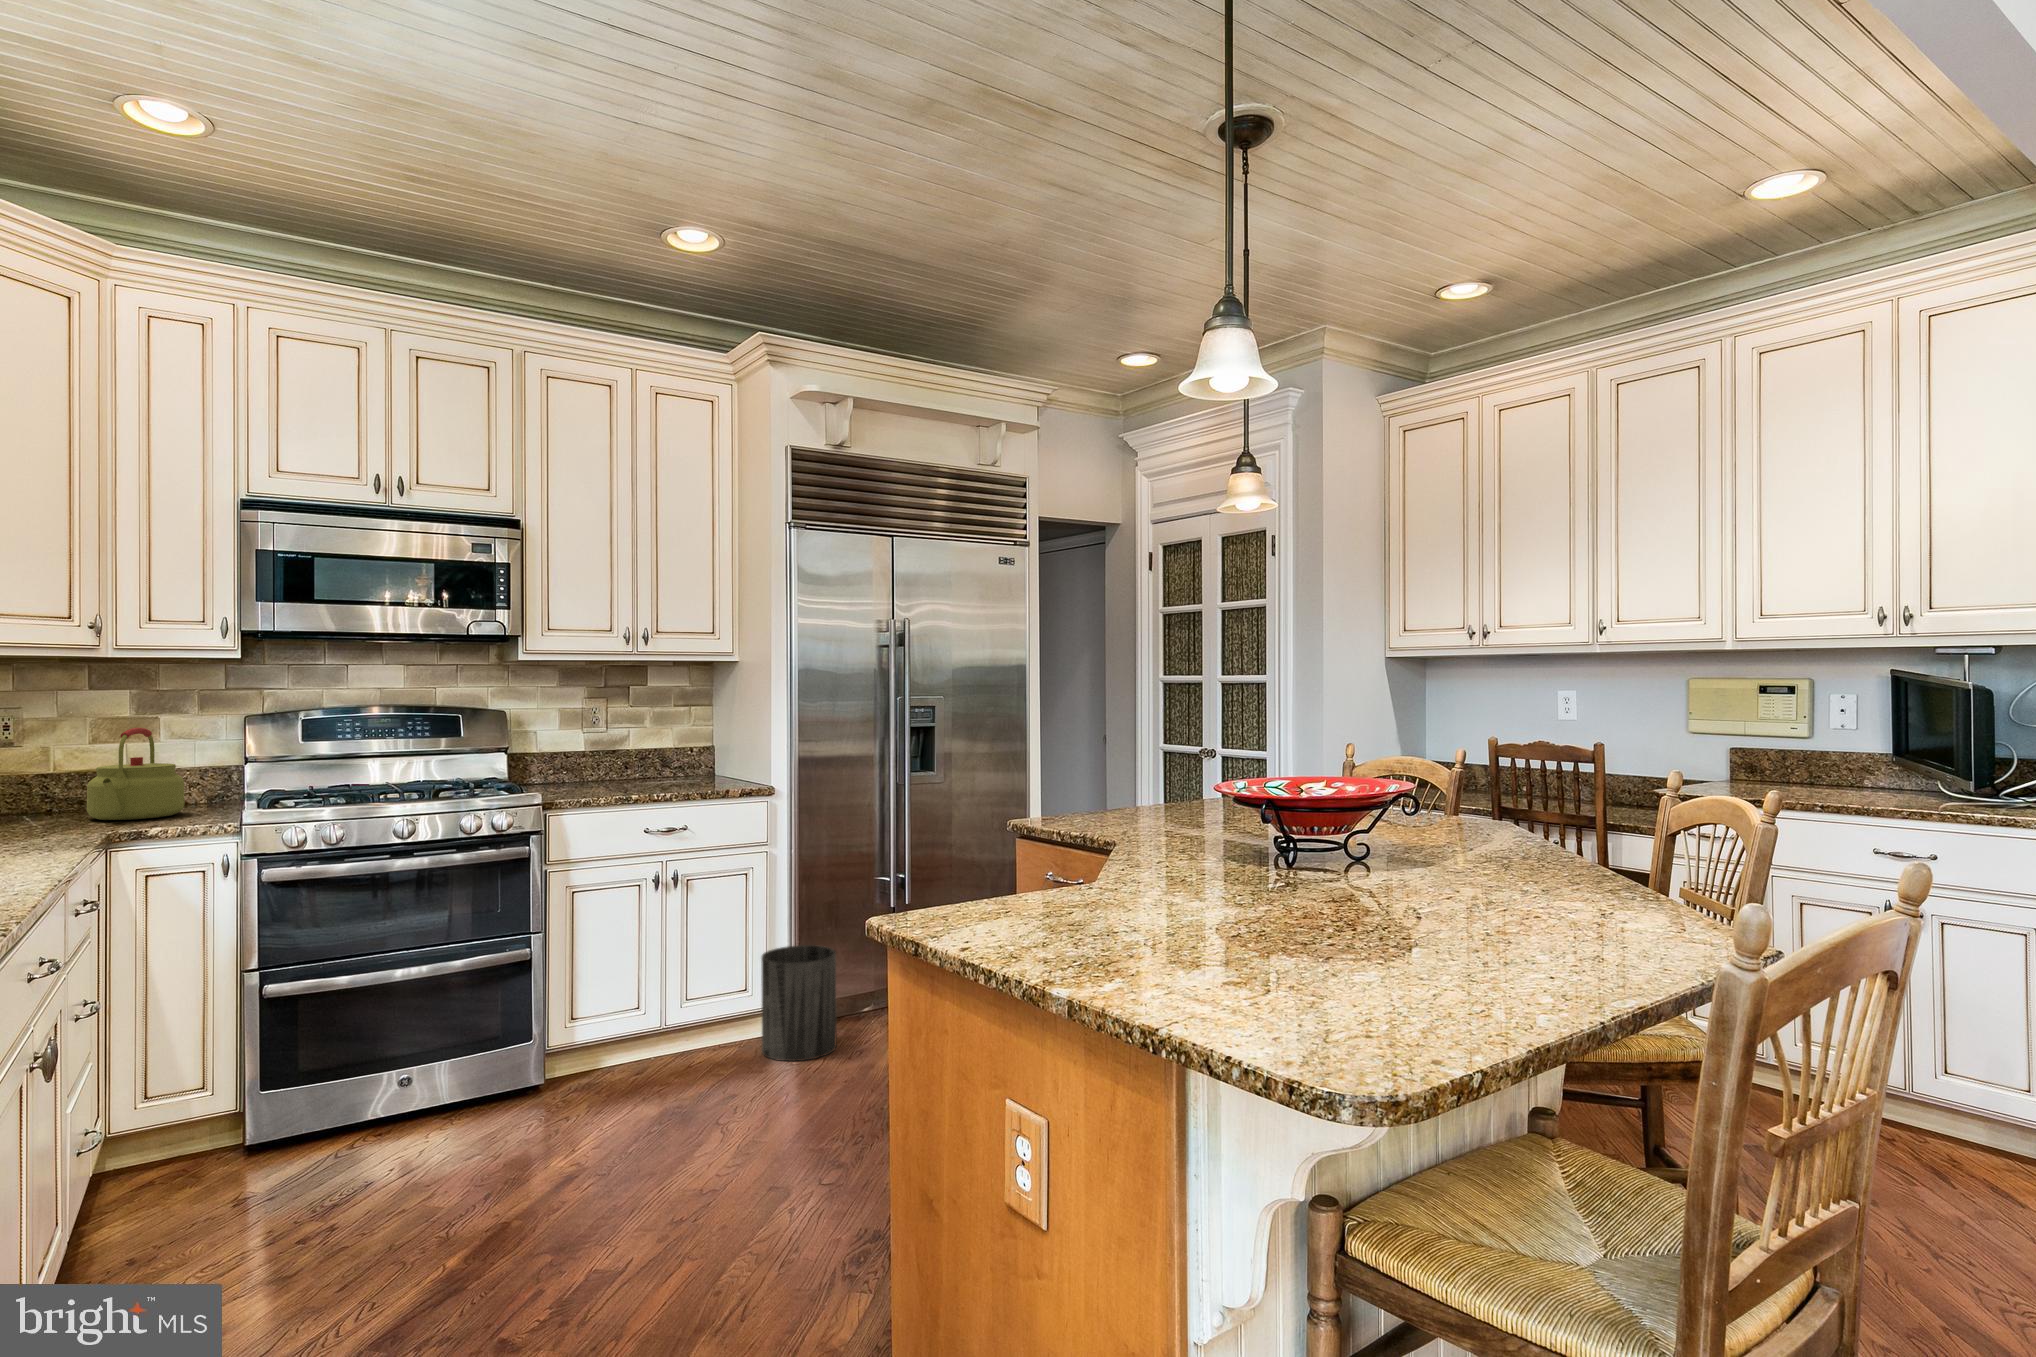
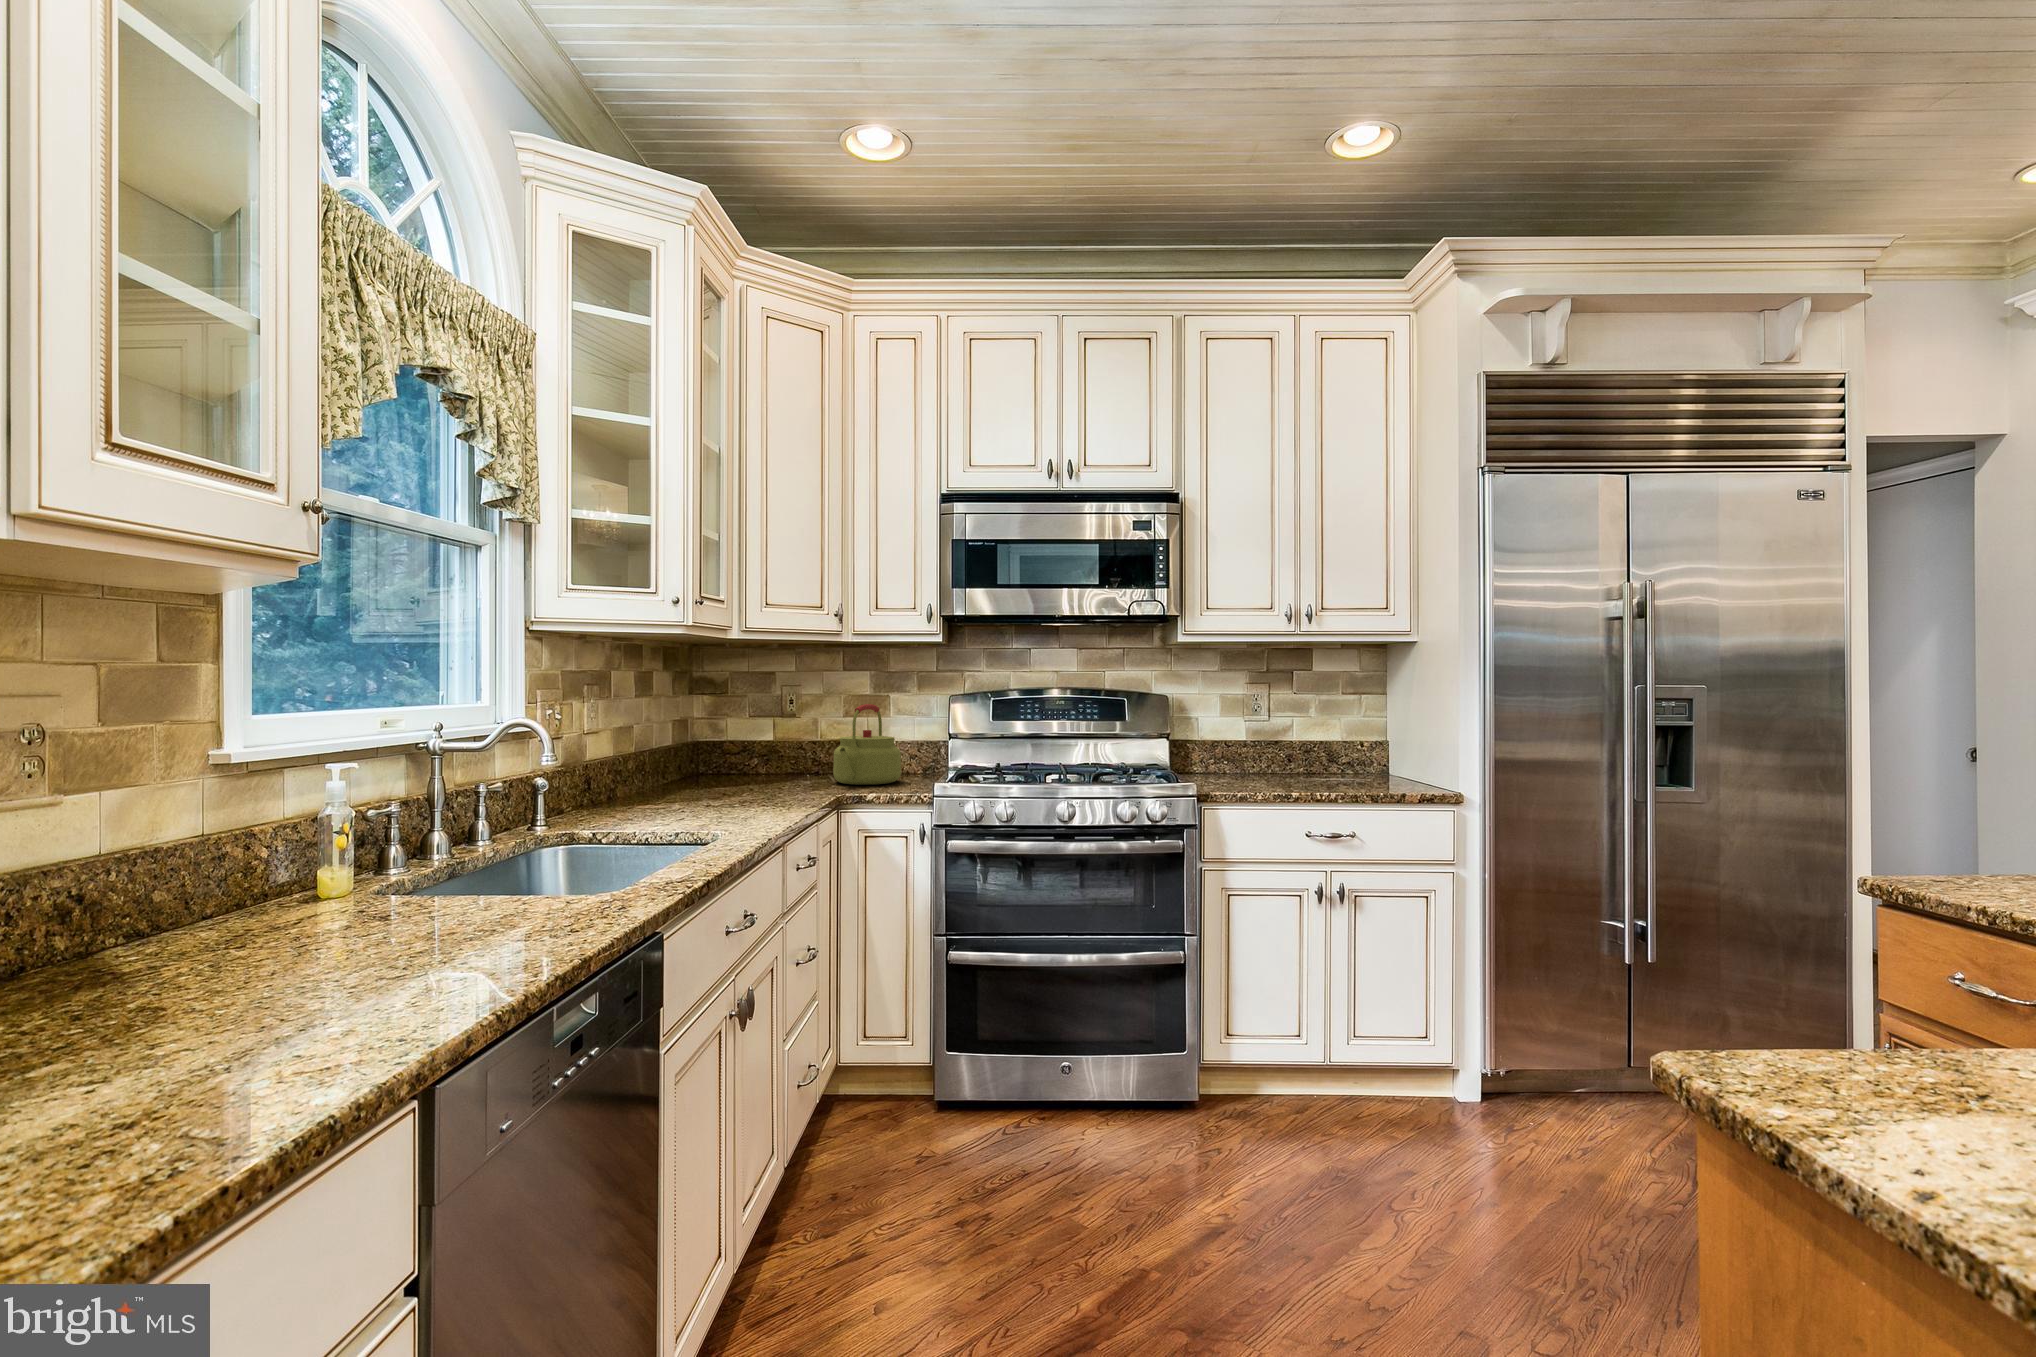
trash can: present [761,945,837,1061] -> none [1447,991,1548,1143]

